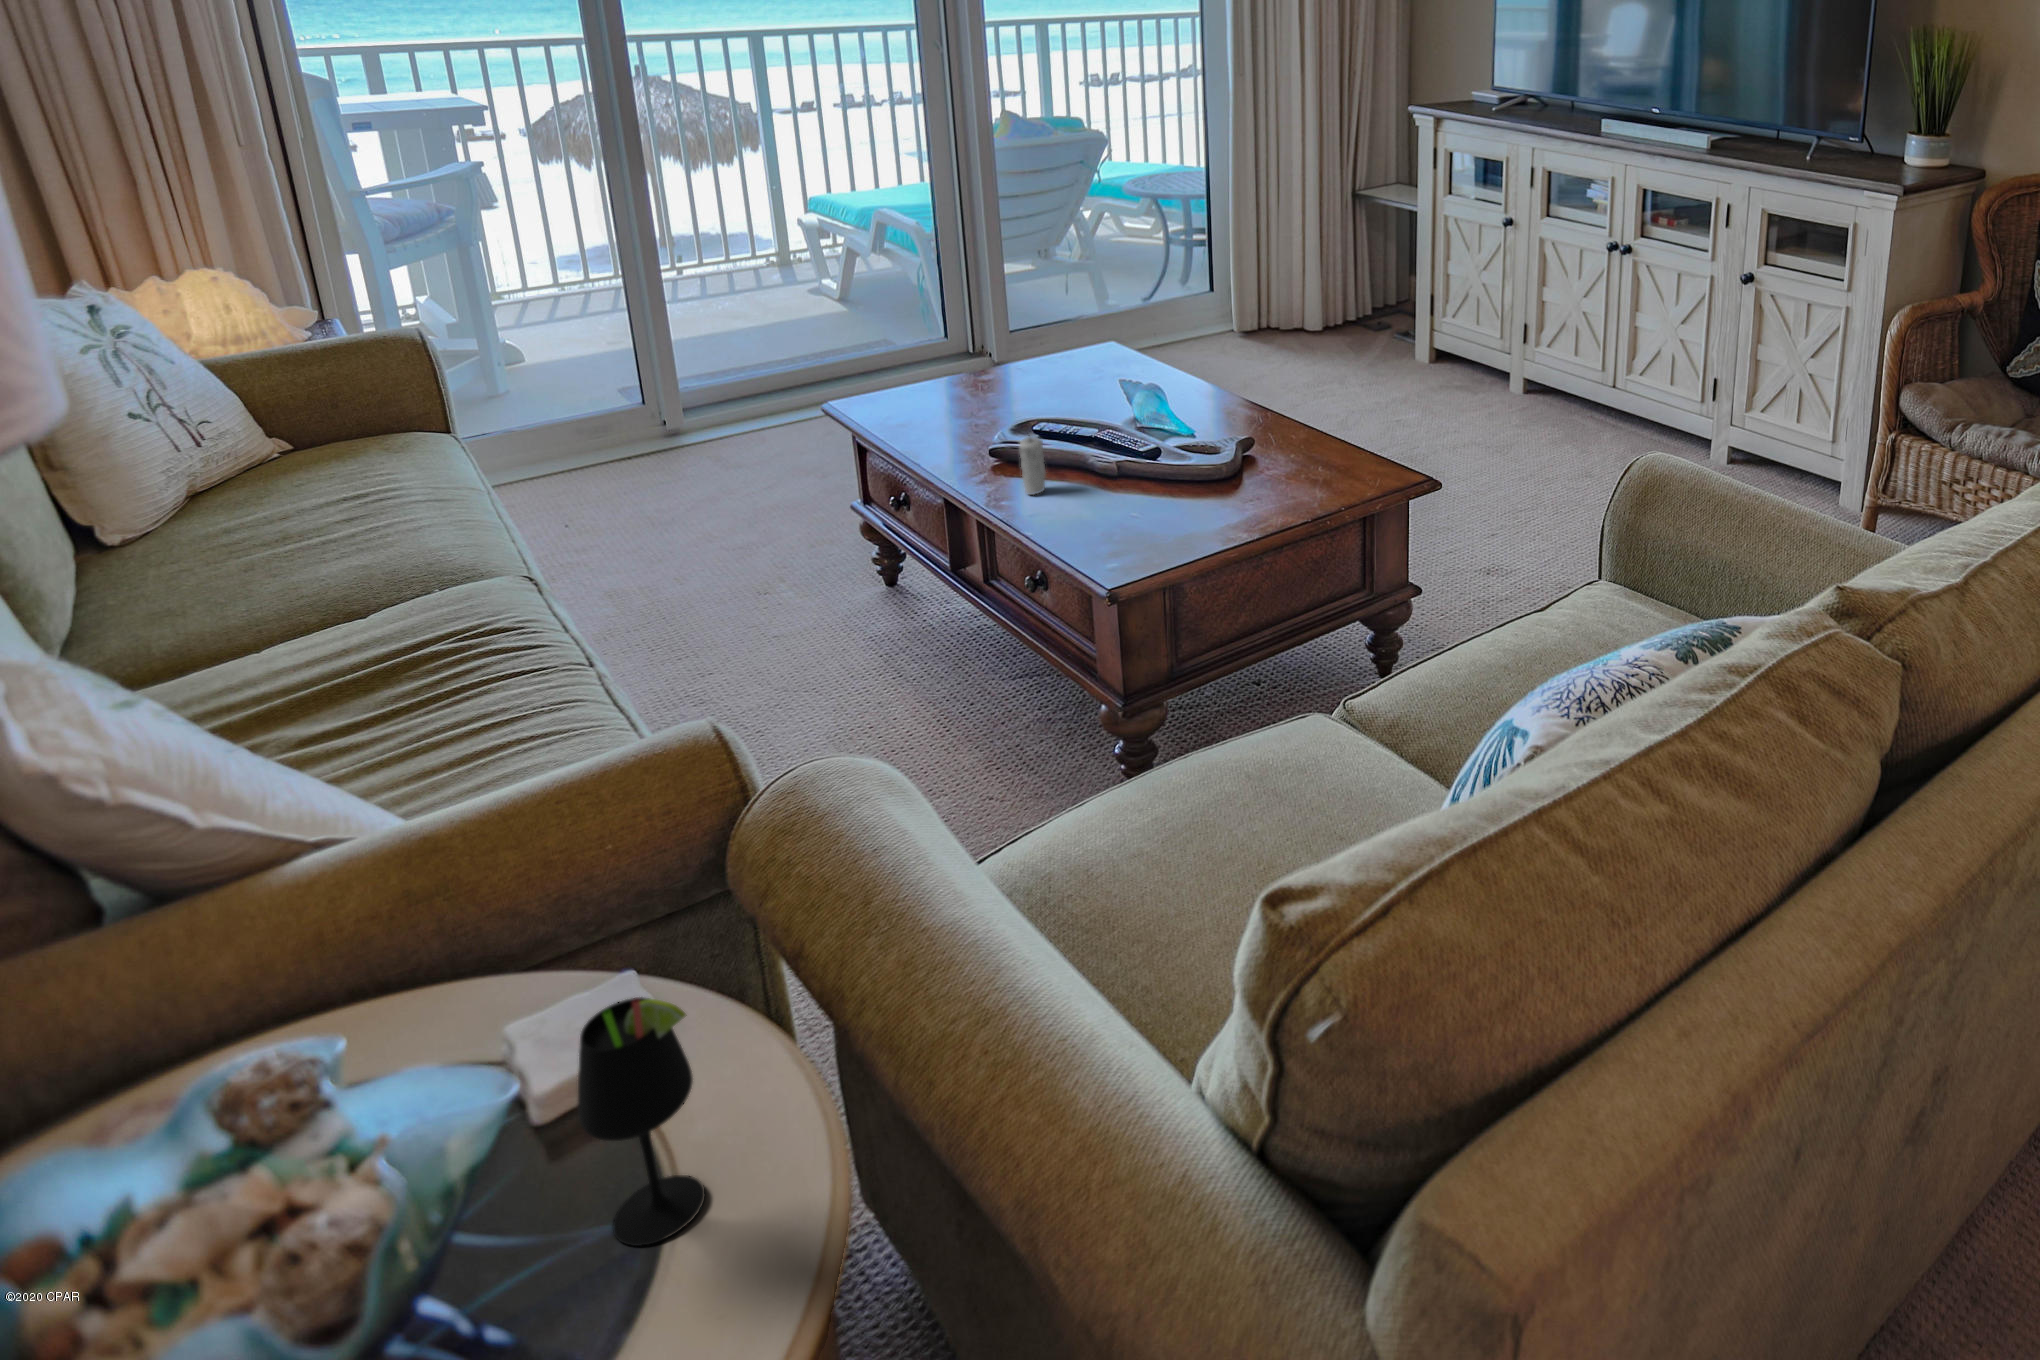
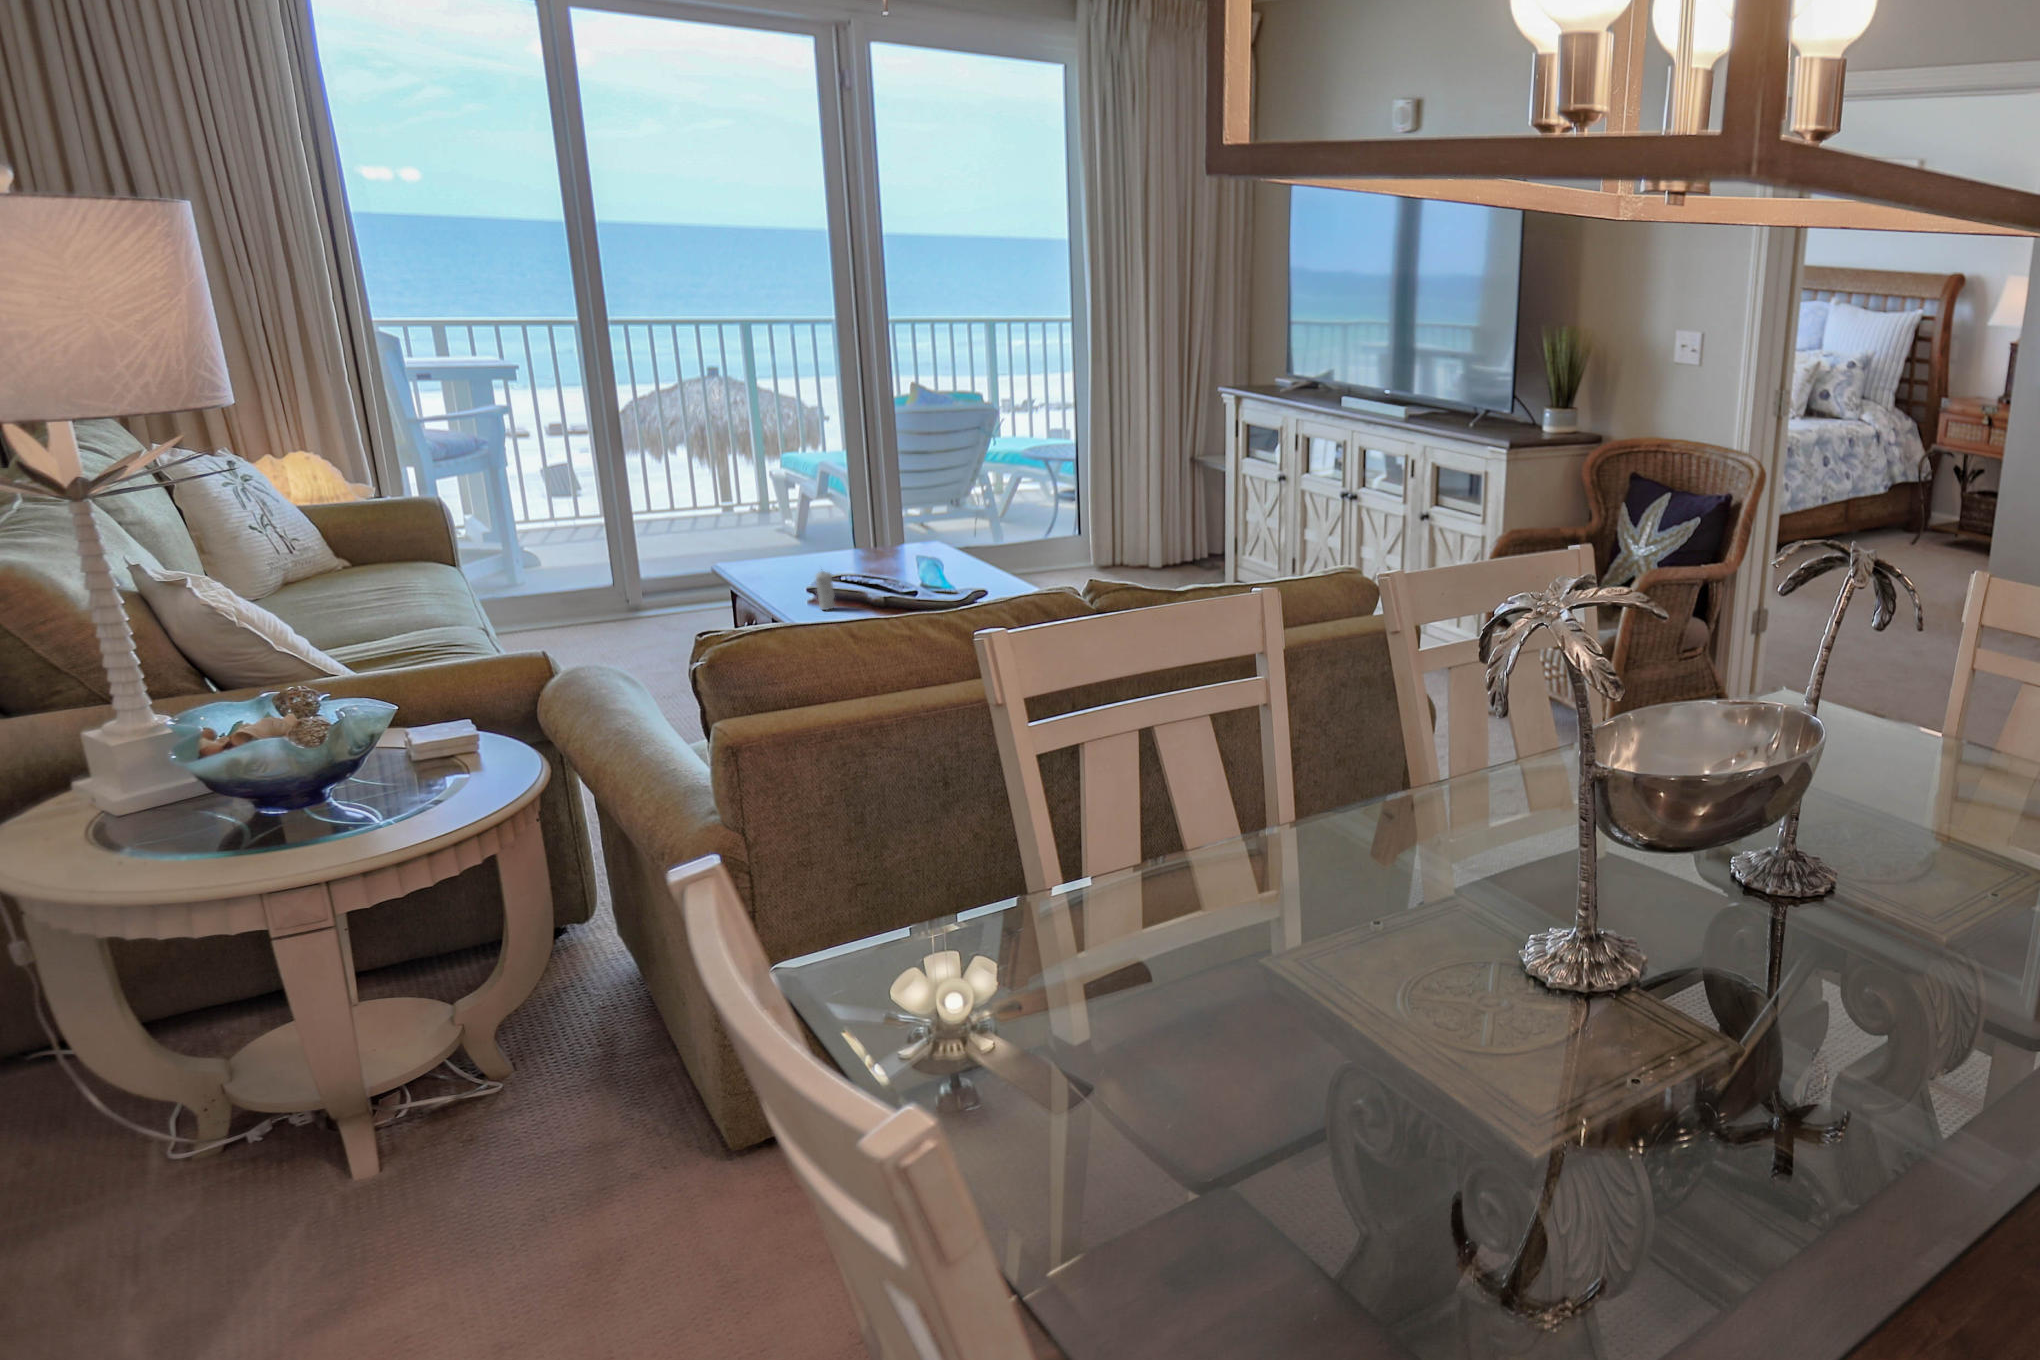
wine glass: present [578,997,705,1246] -> none [422,662,482,786]

